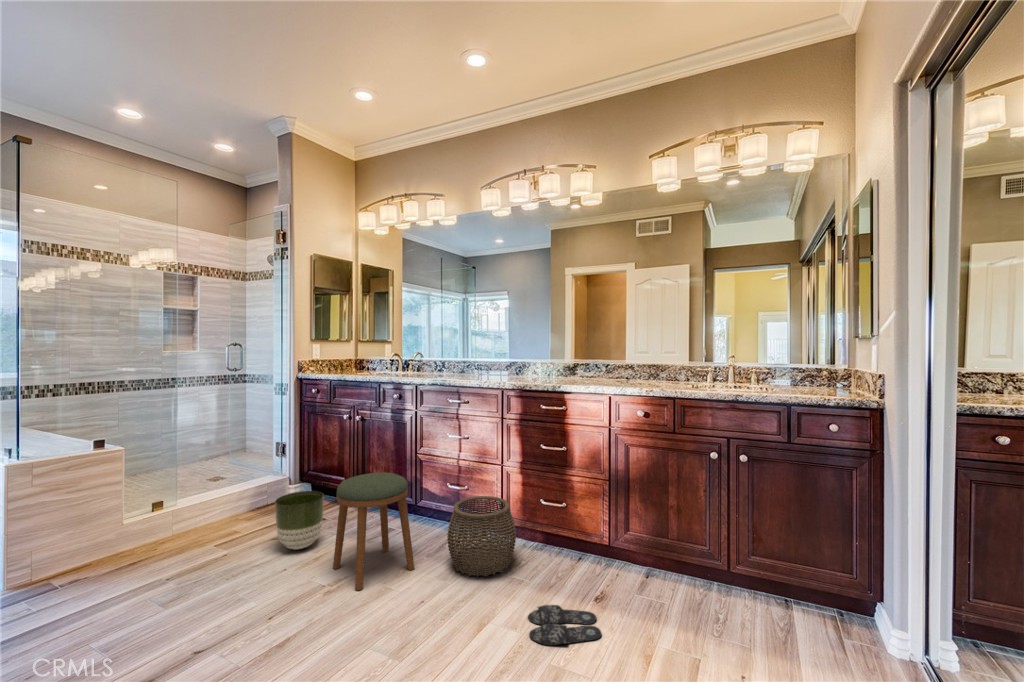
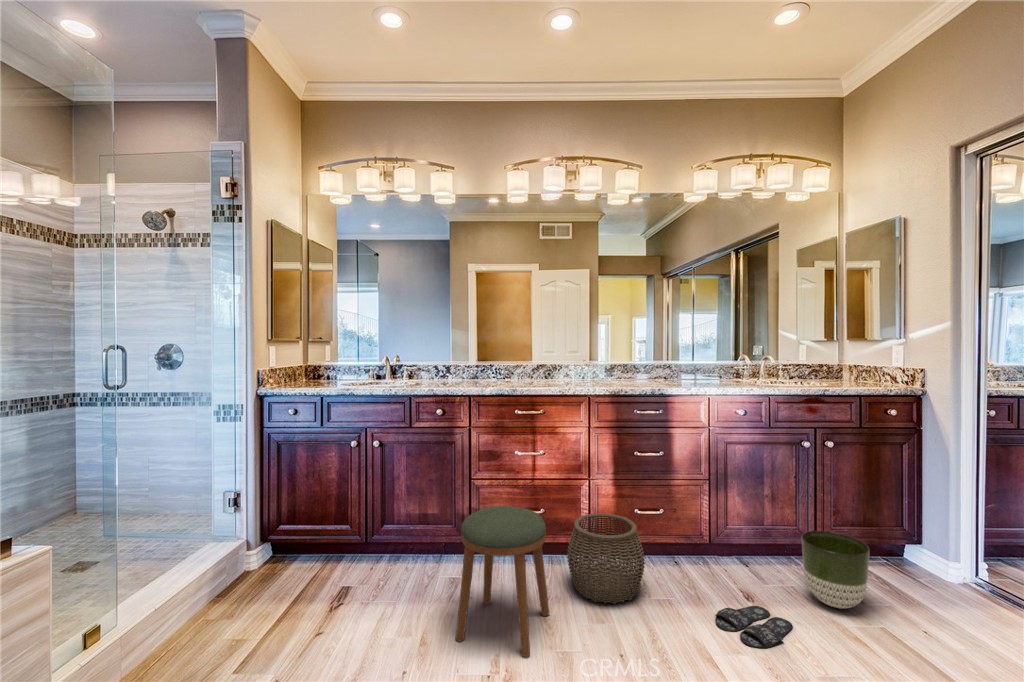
planter: present [275,491,324,550] -> present [802,531,869,609]

